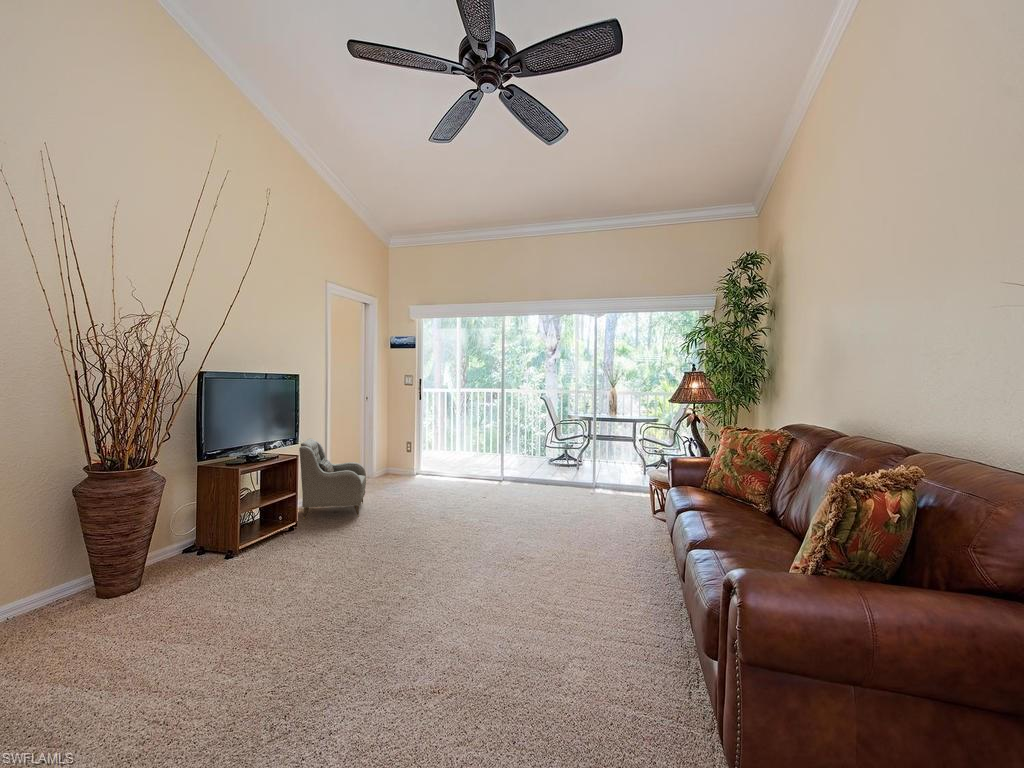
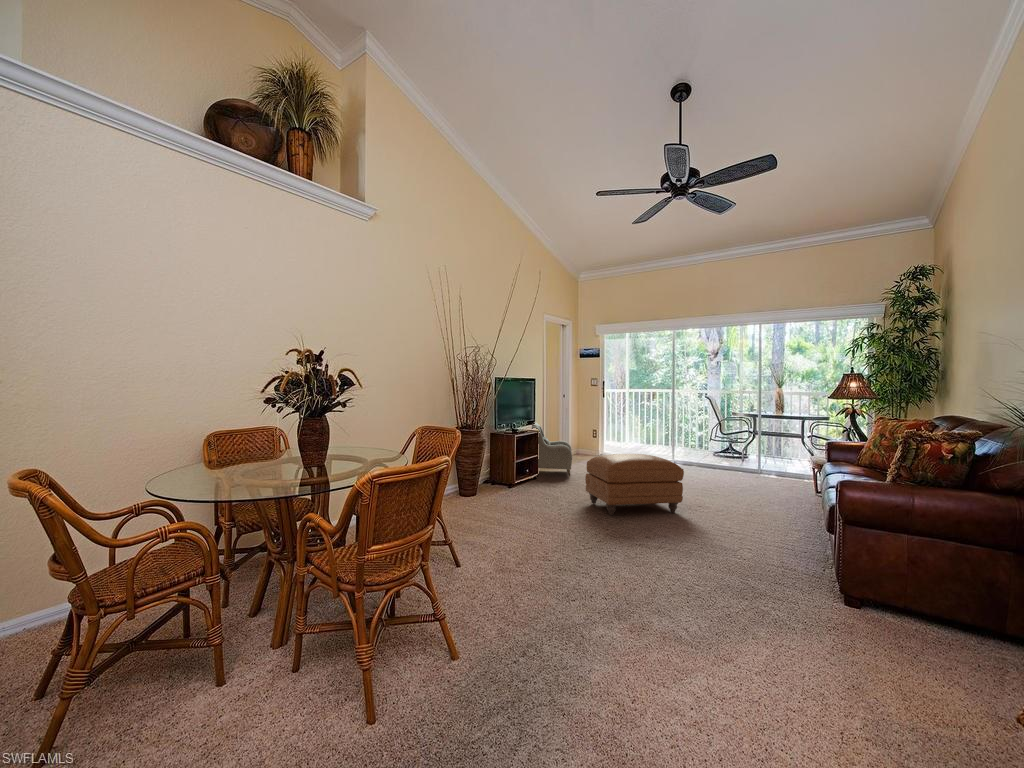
ottoman: none [363,488,503,596] -> present [585,454,684,515]

